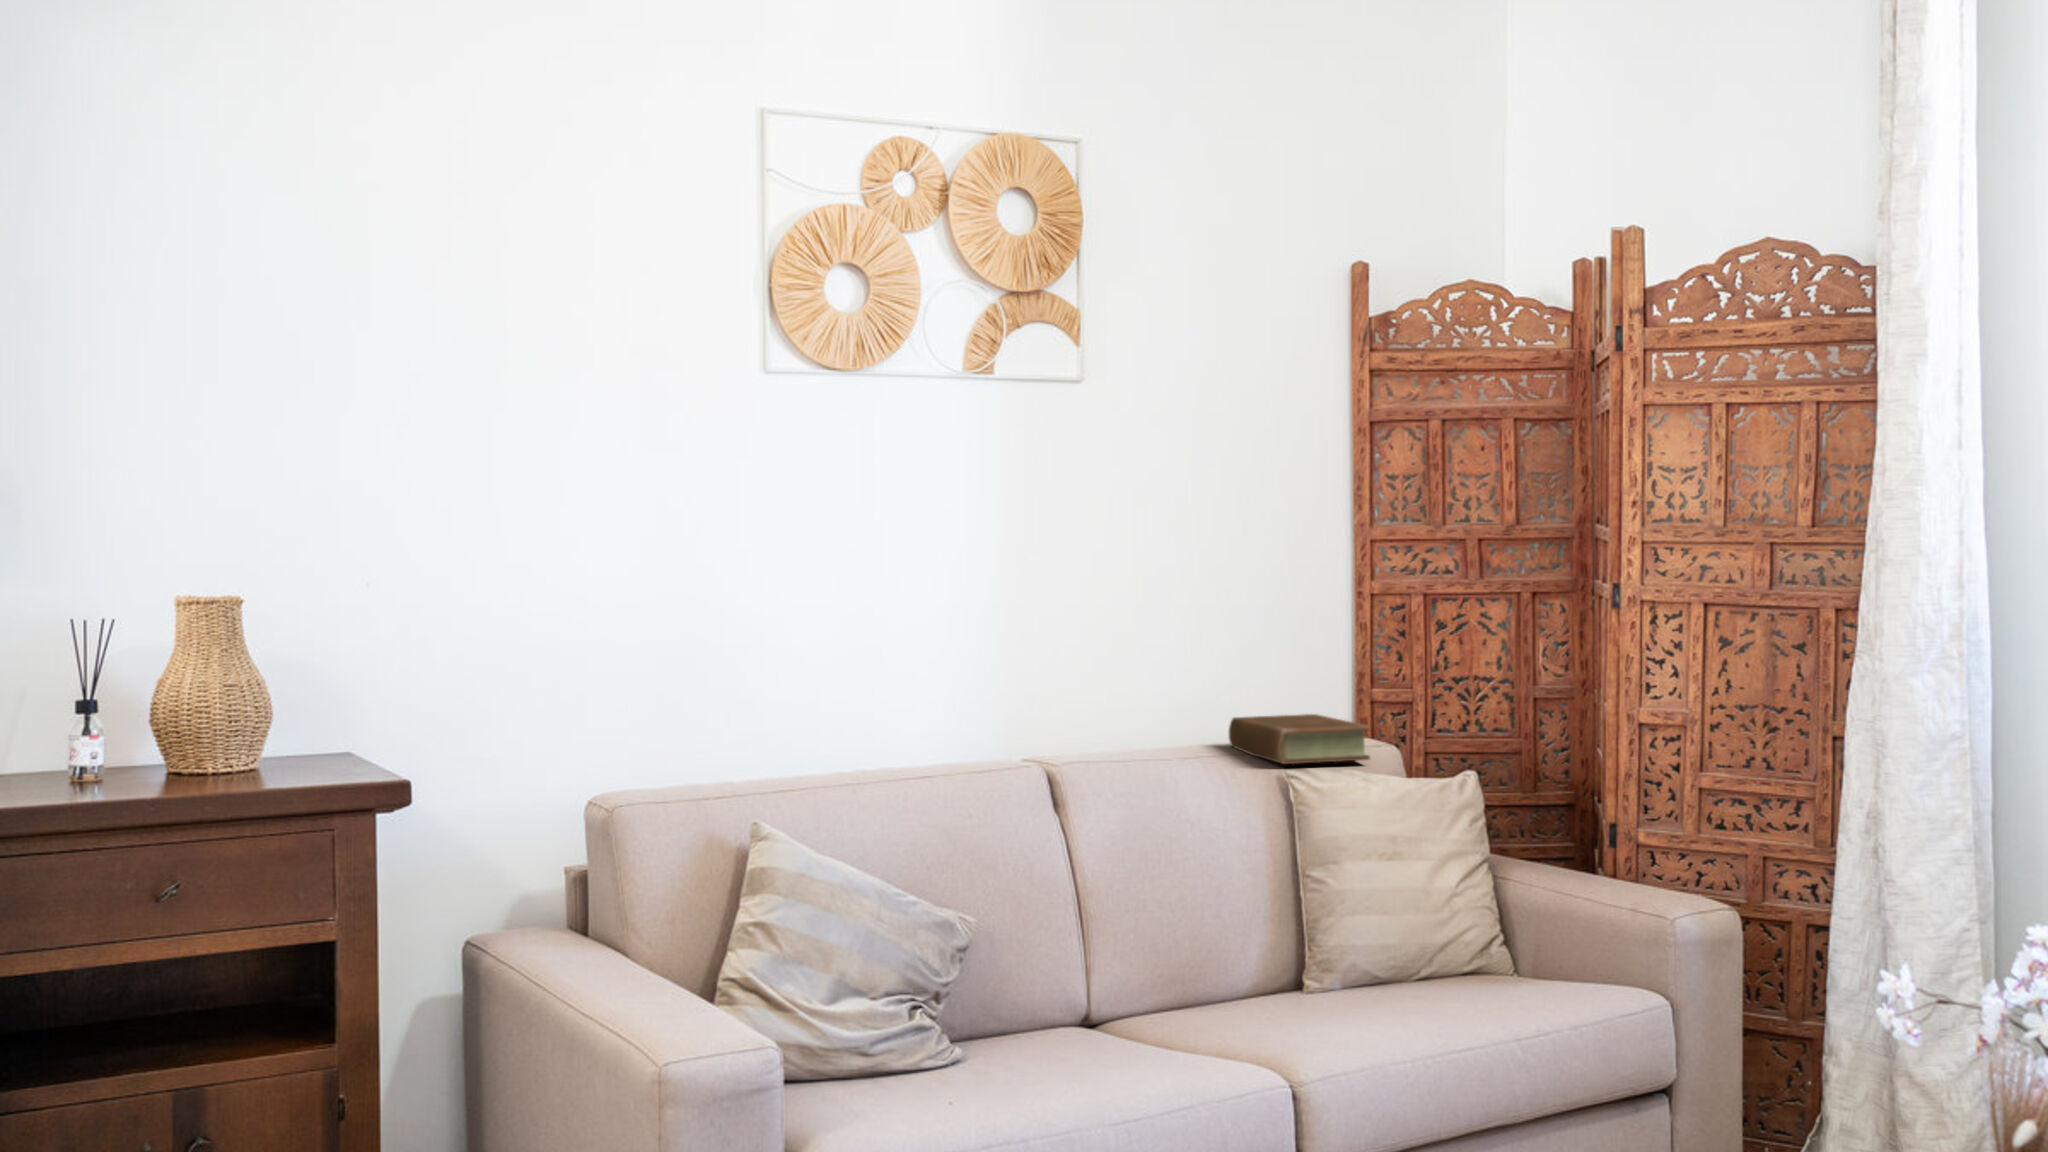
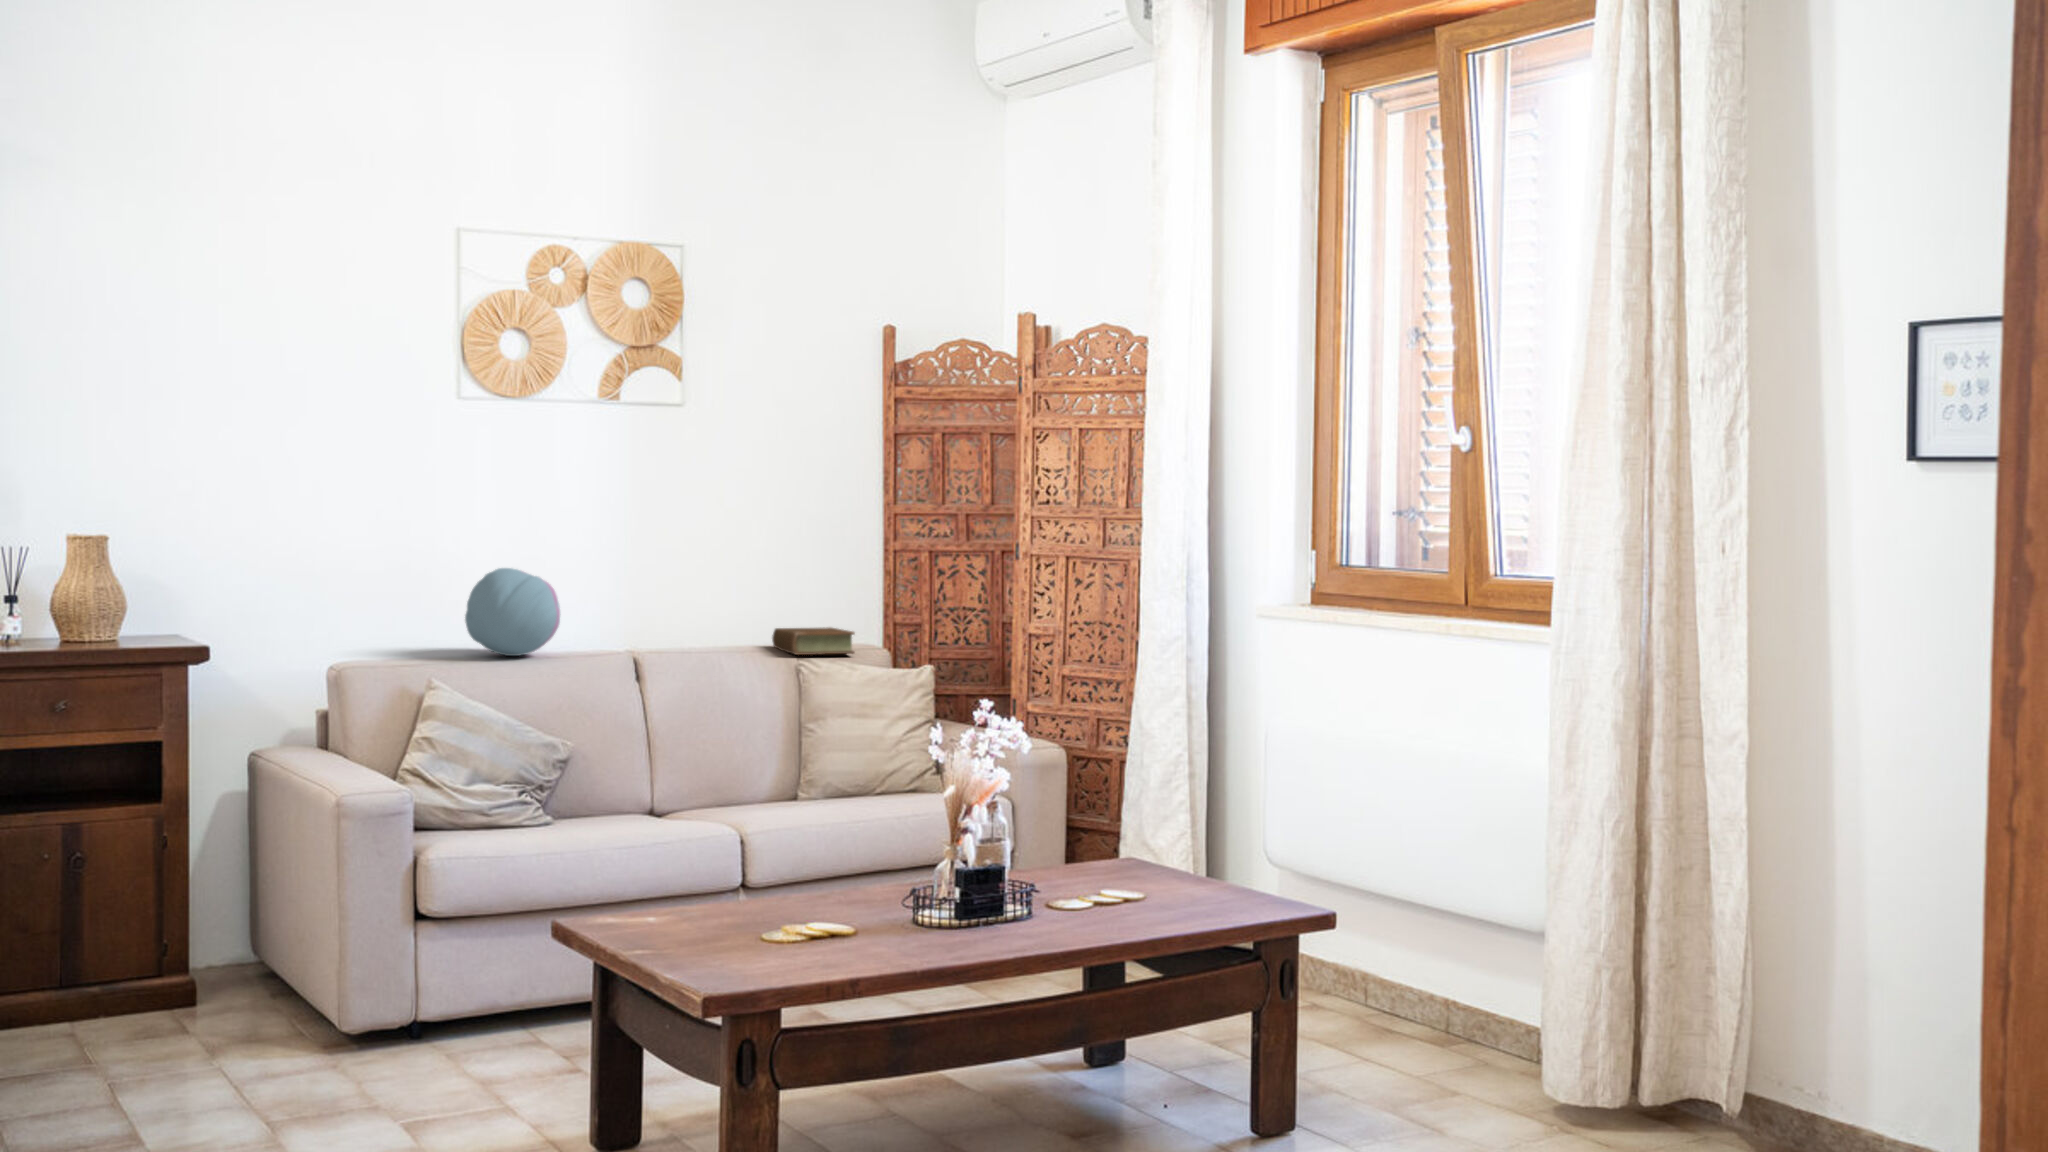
cushion: none [787,640,930,776] -> present [465,568,560,656]

